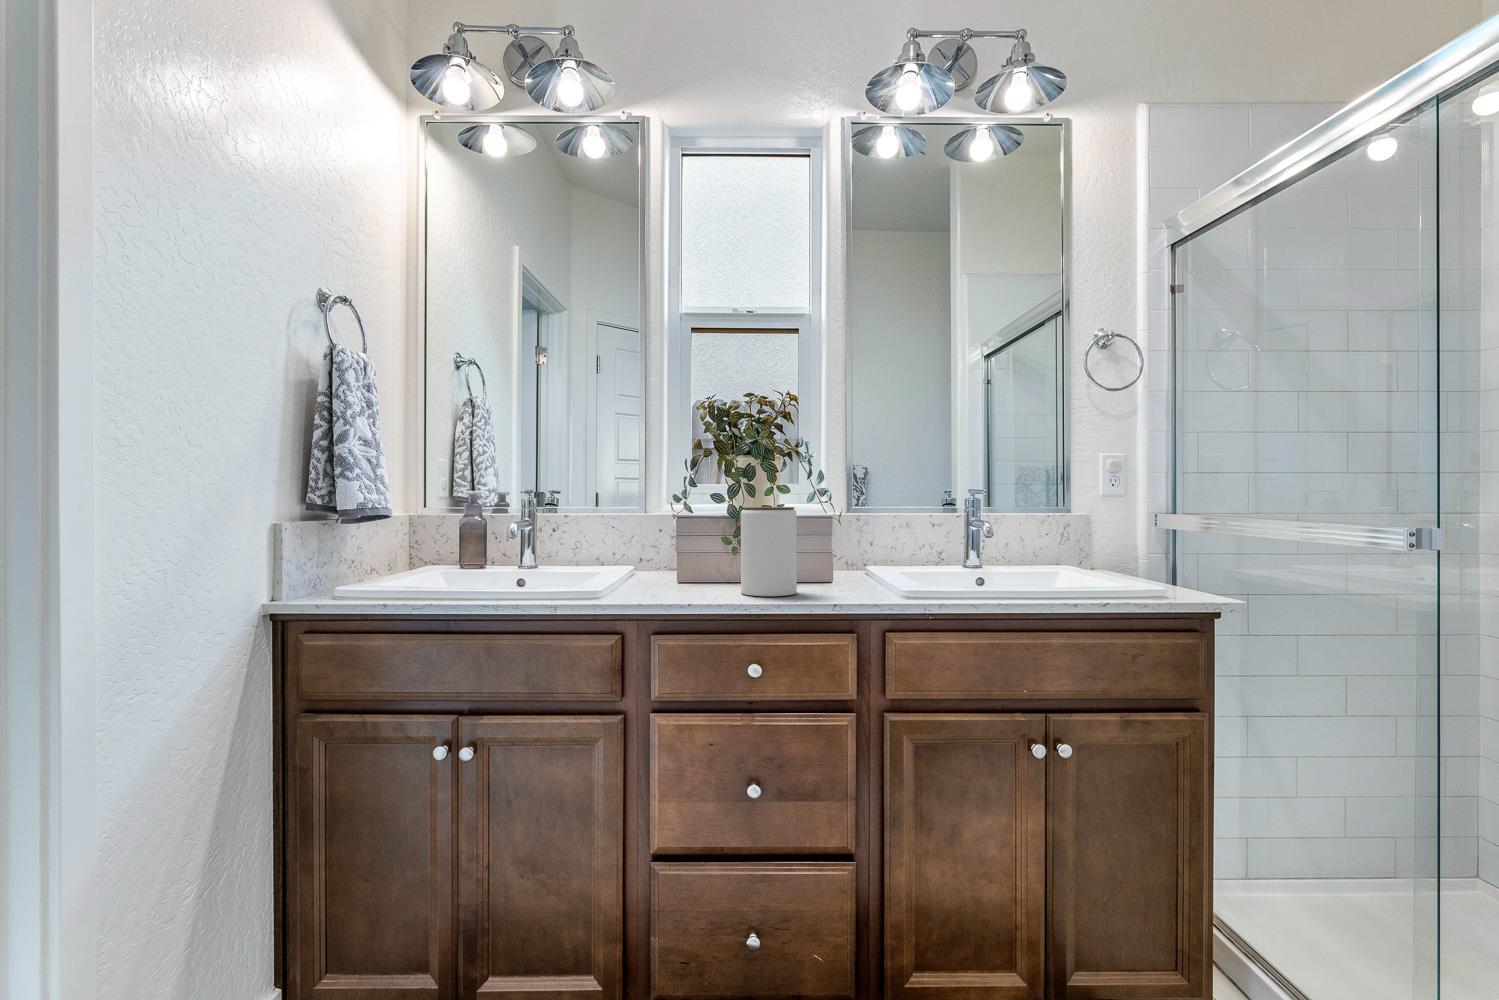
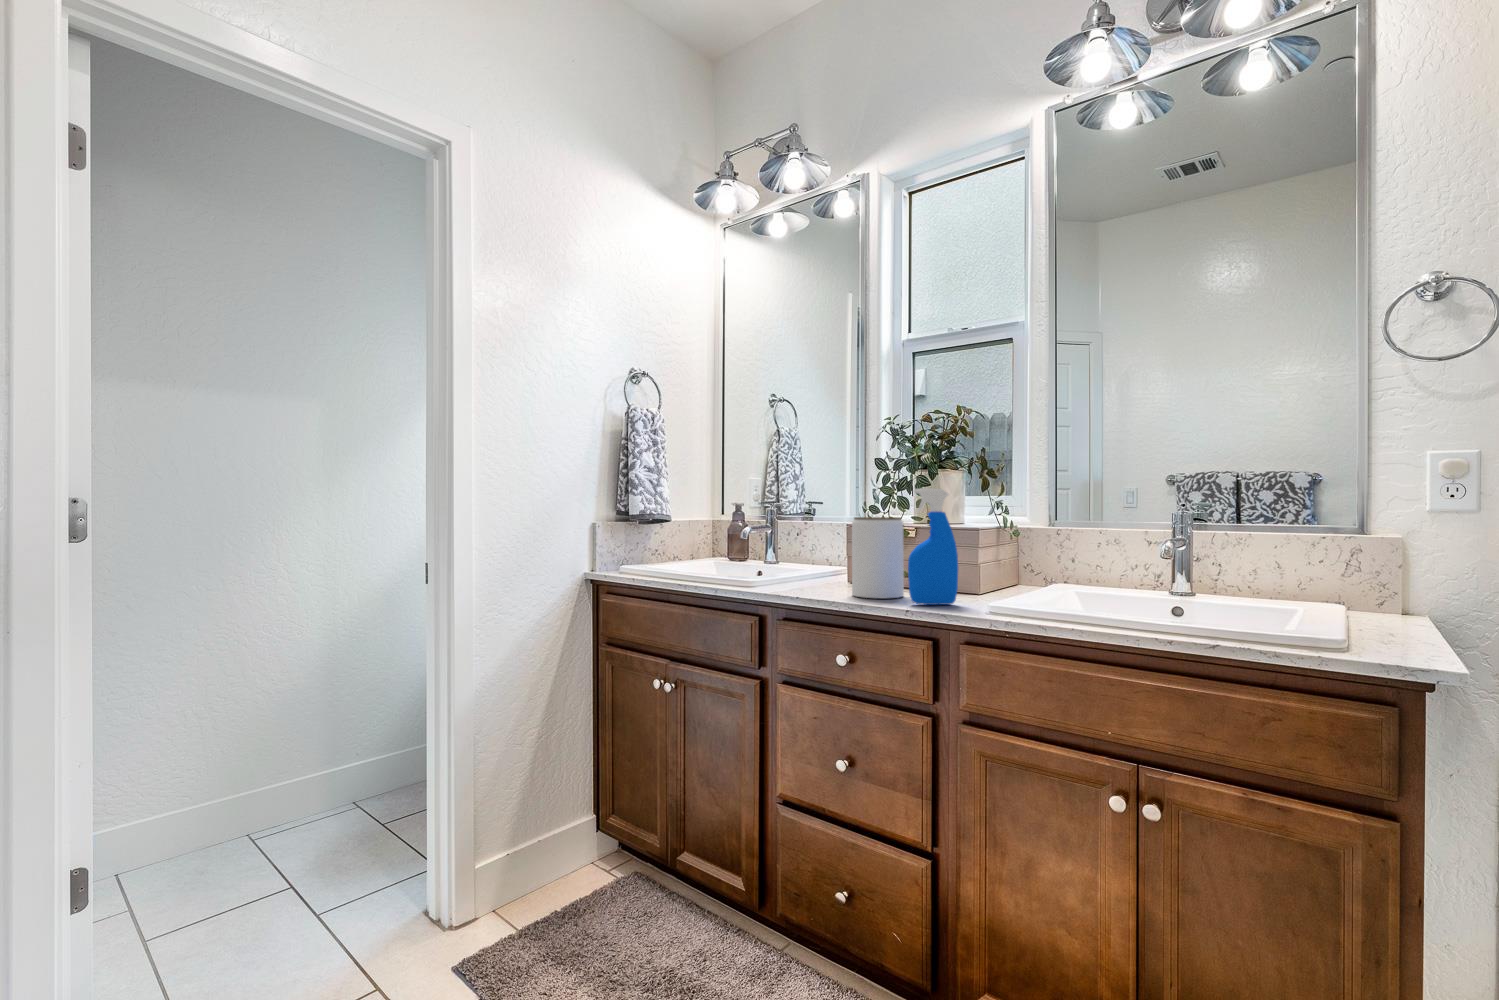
spray bottle: none [830,476,867,597] -> present [908,488,958,605]

